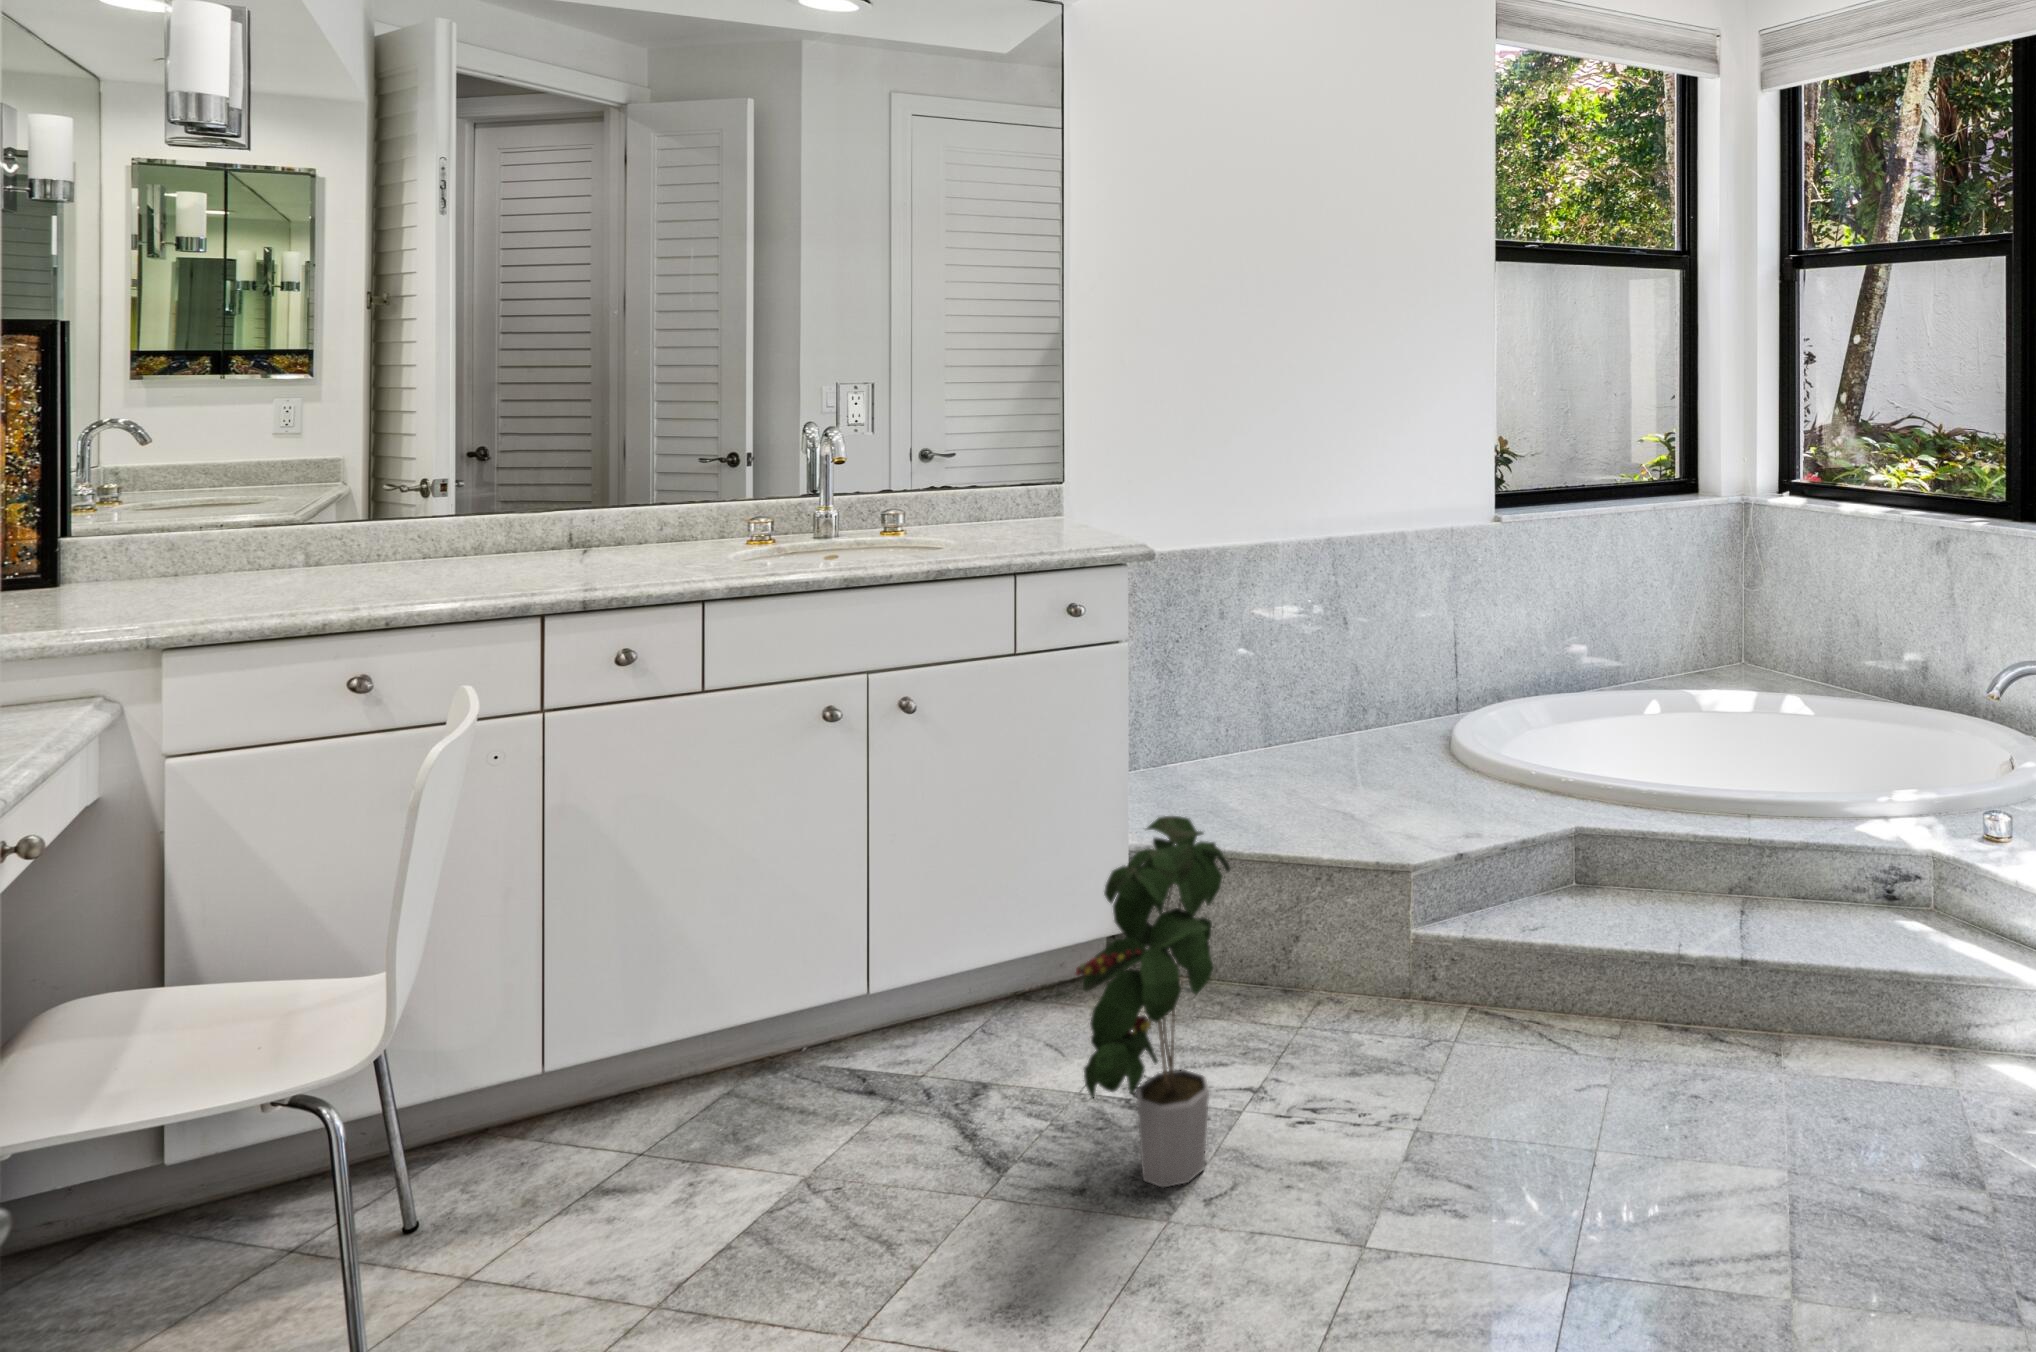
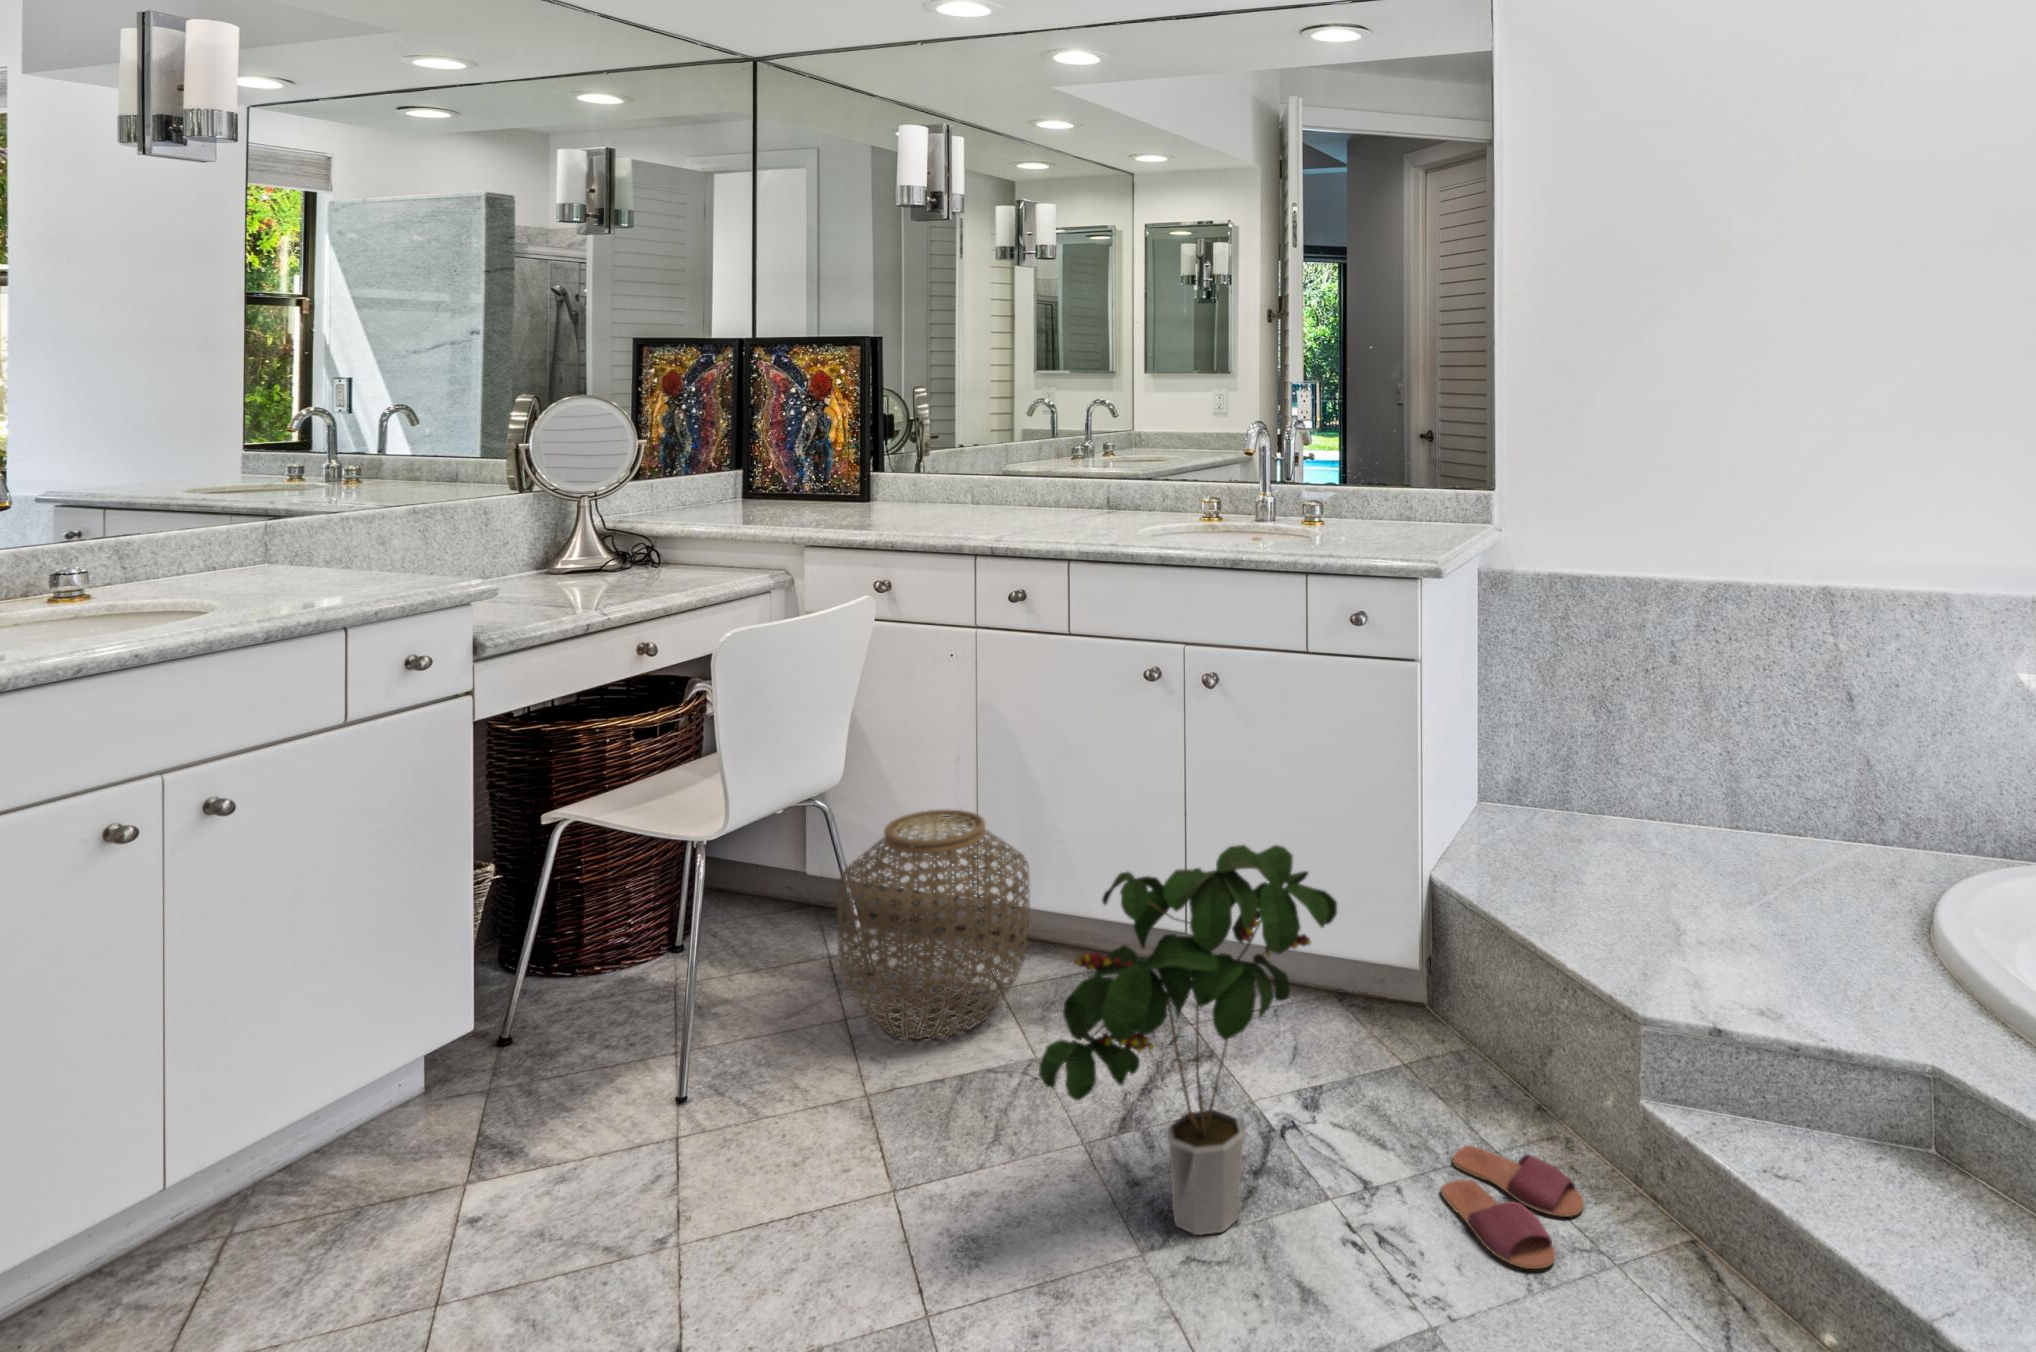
woven basket: none [482,923,760,1229] -> present [837,809,1030,1039]
slippers: none [1285,1007,1430,1076] -> present [1441,1146,1584,1269]

